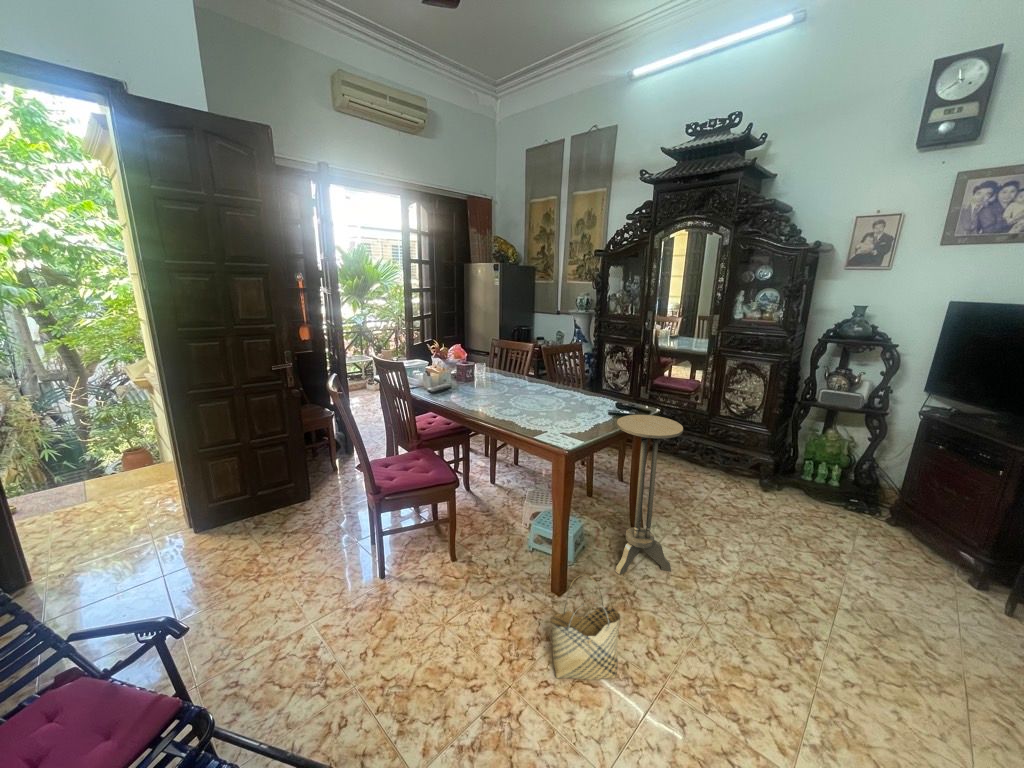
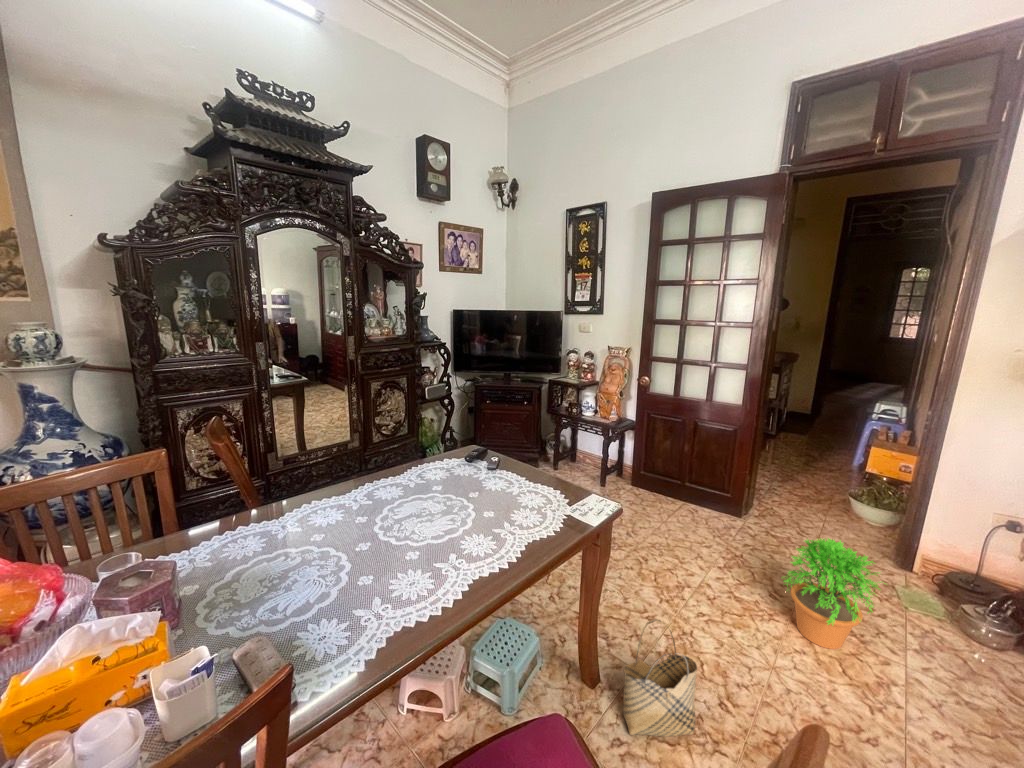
side table: present [615,415,683,575] -> none [667,442,742,613]
potted plant: none [720,503,819,608] -> present [783,538,885,649]

